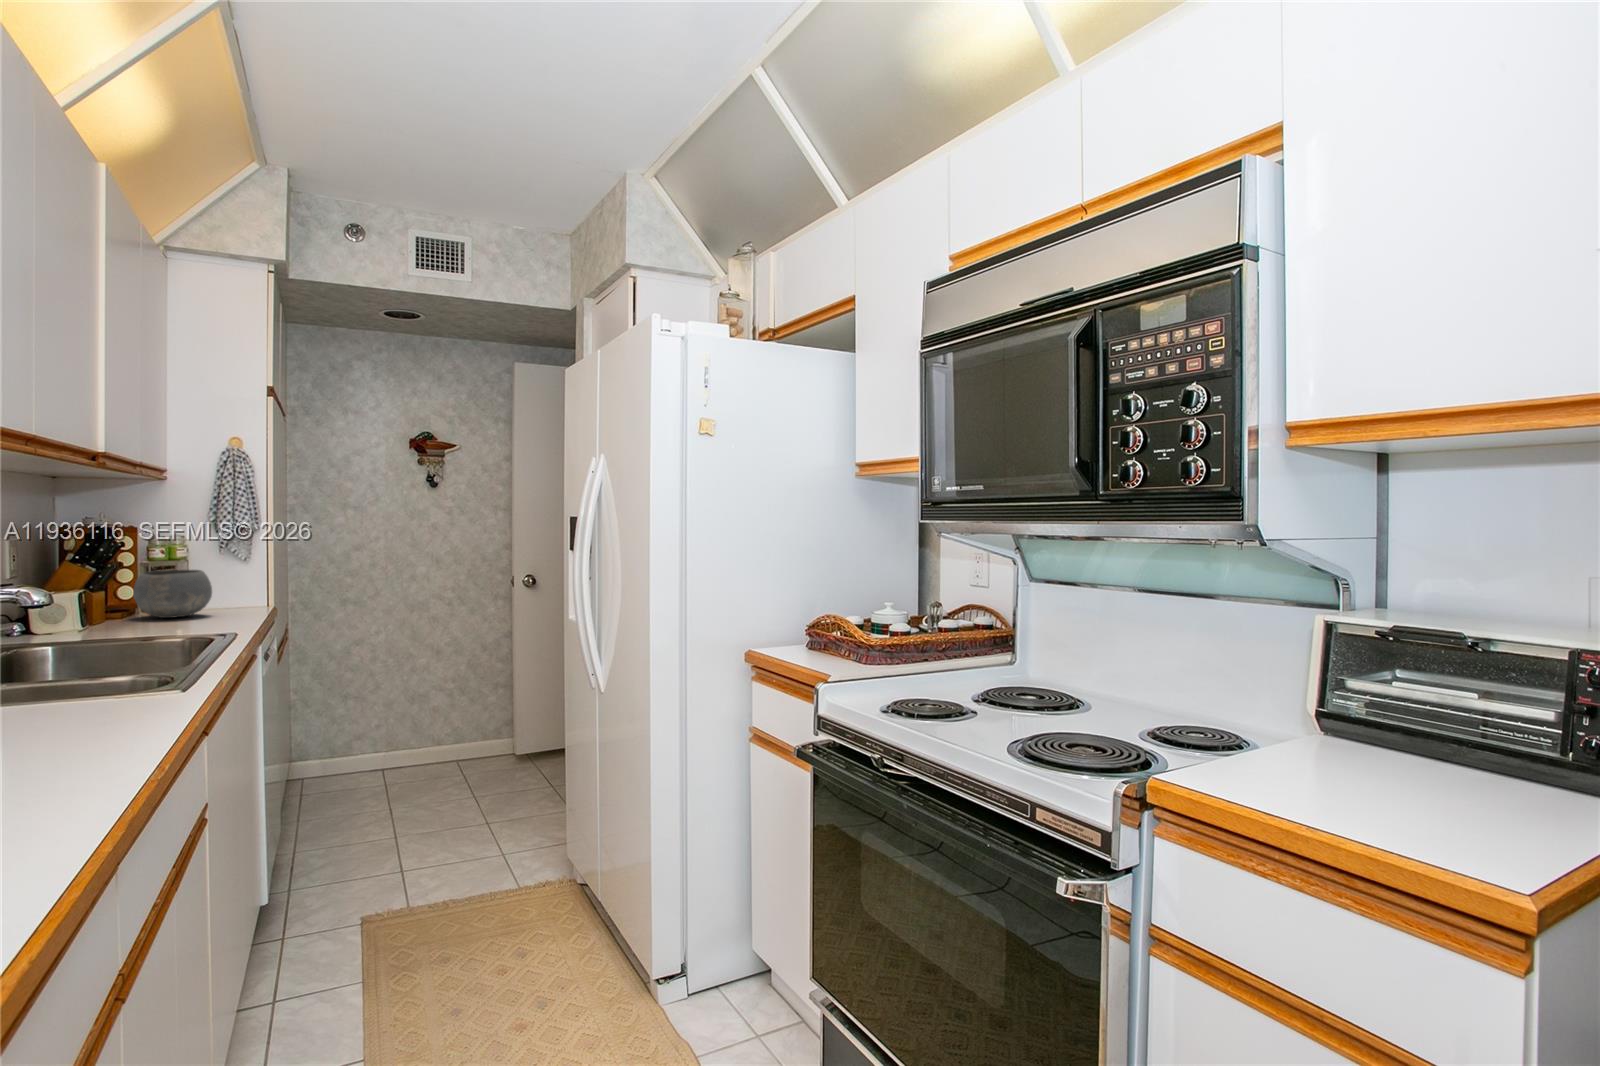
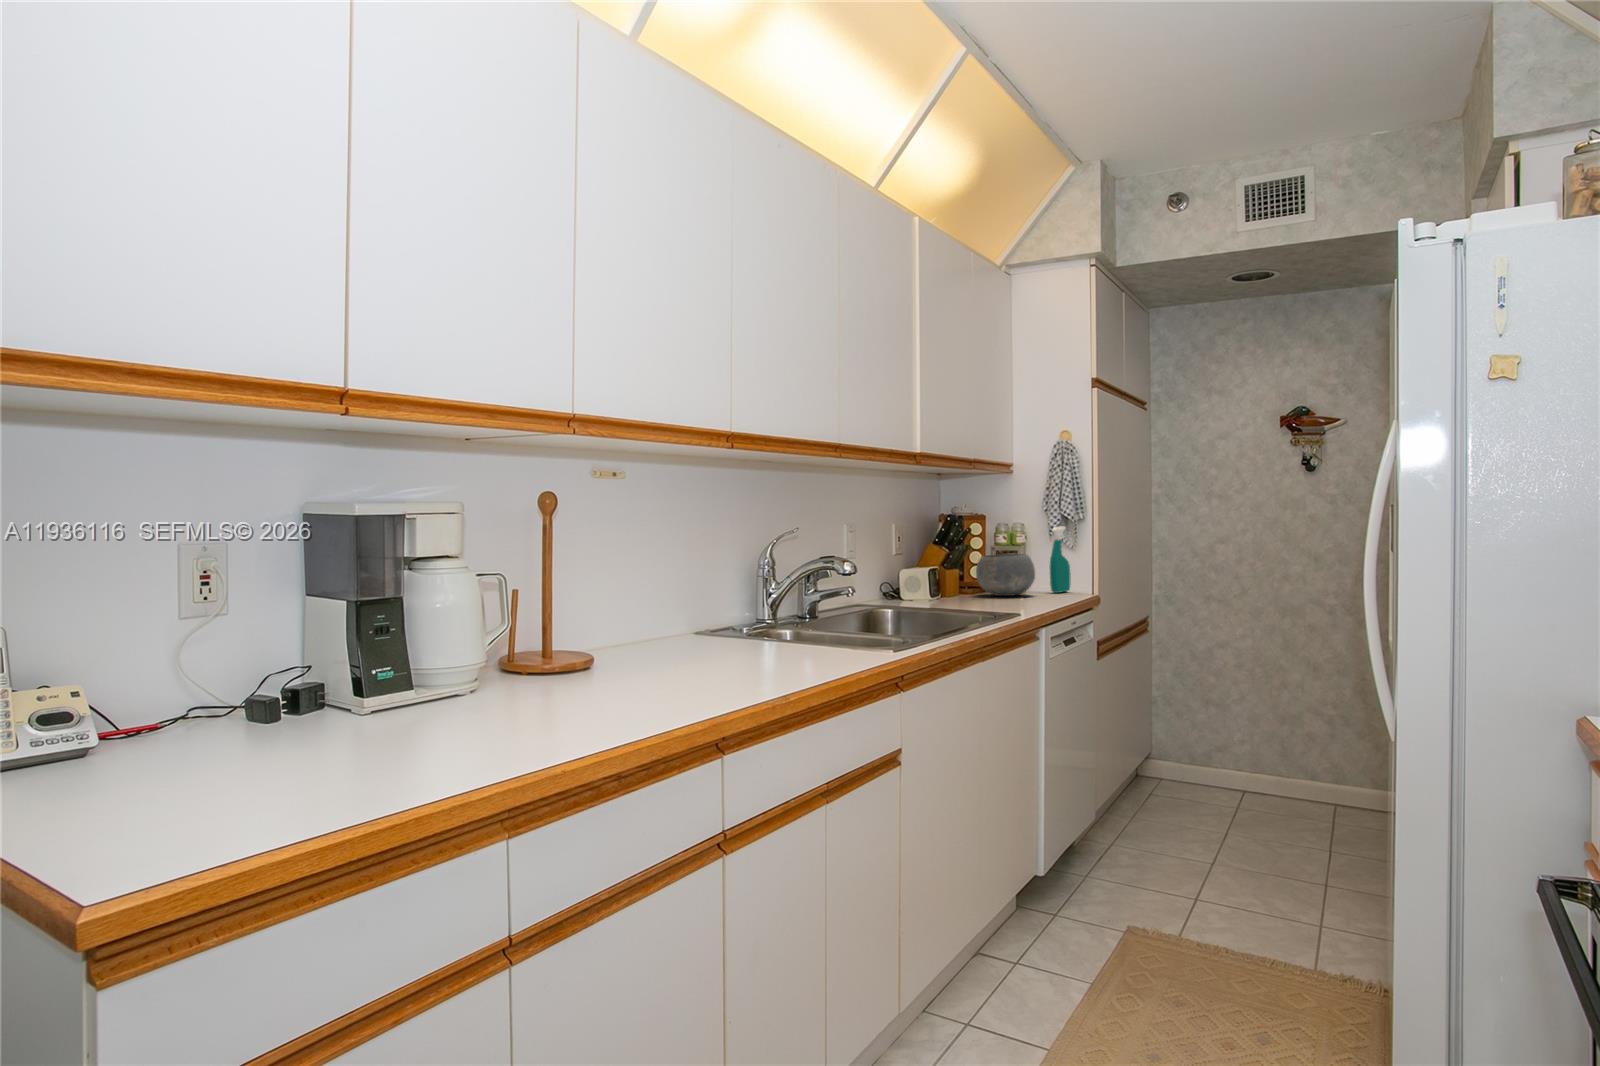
spray bottle: none [221,539,242,610] -> present [1050,527,1071,593]

